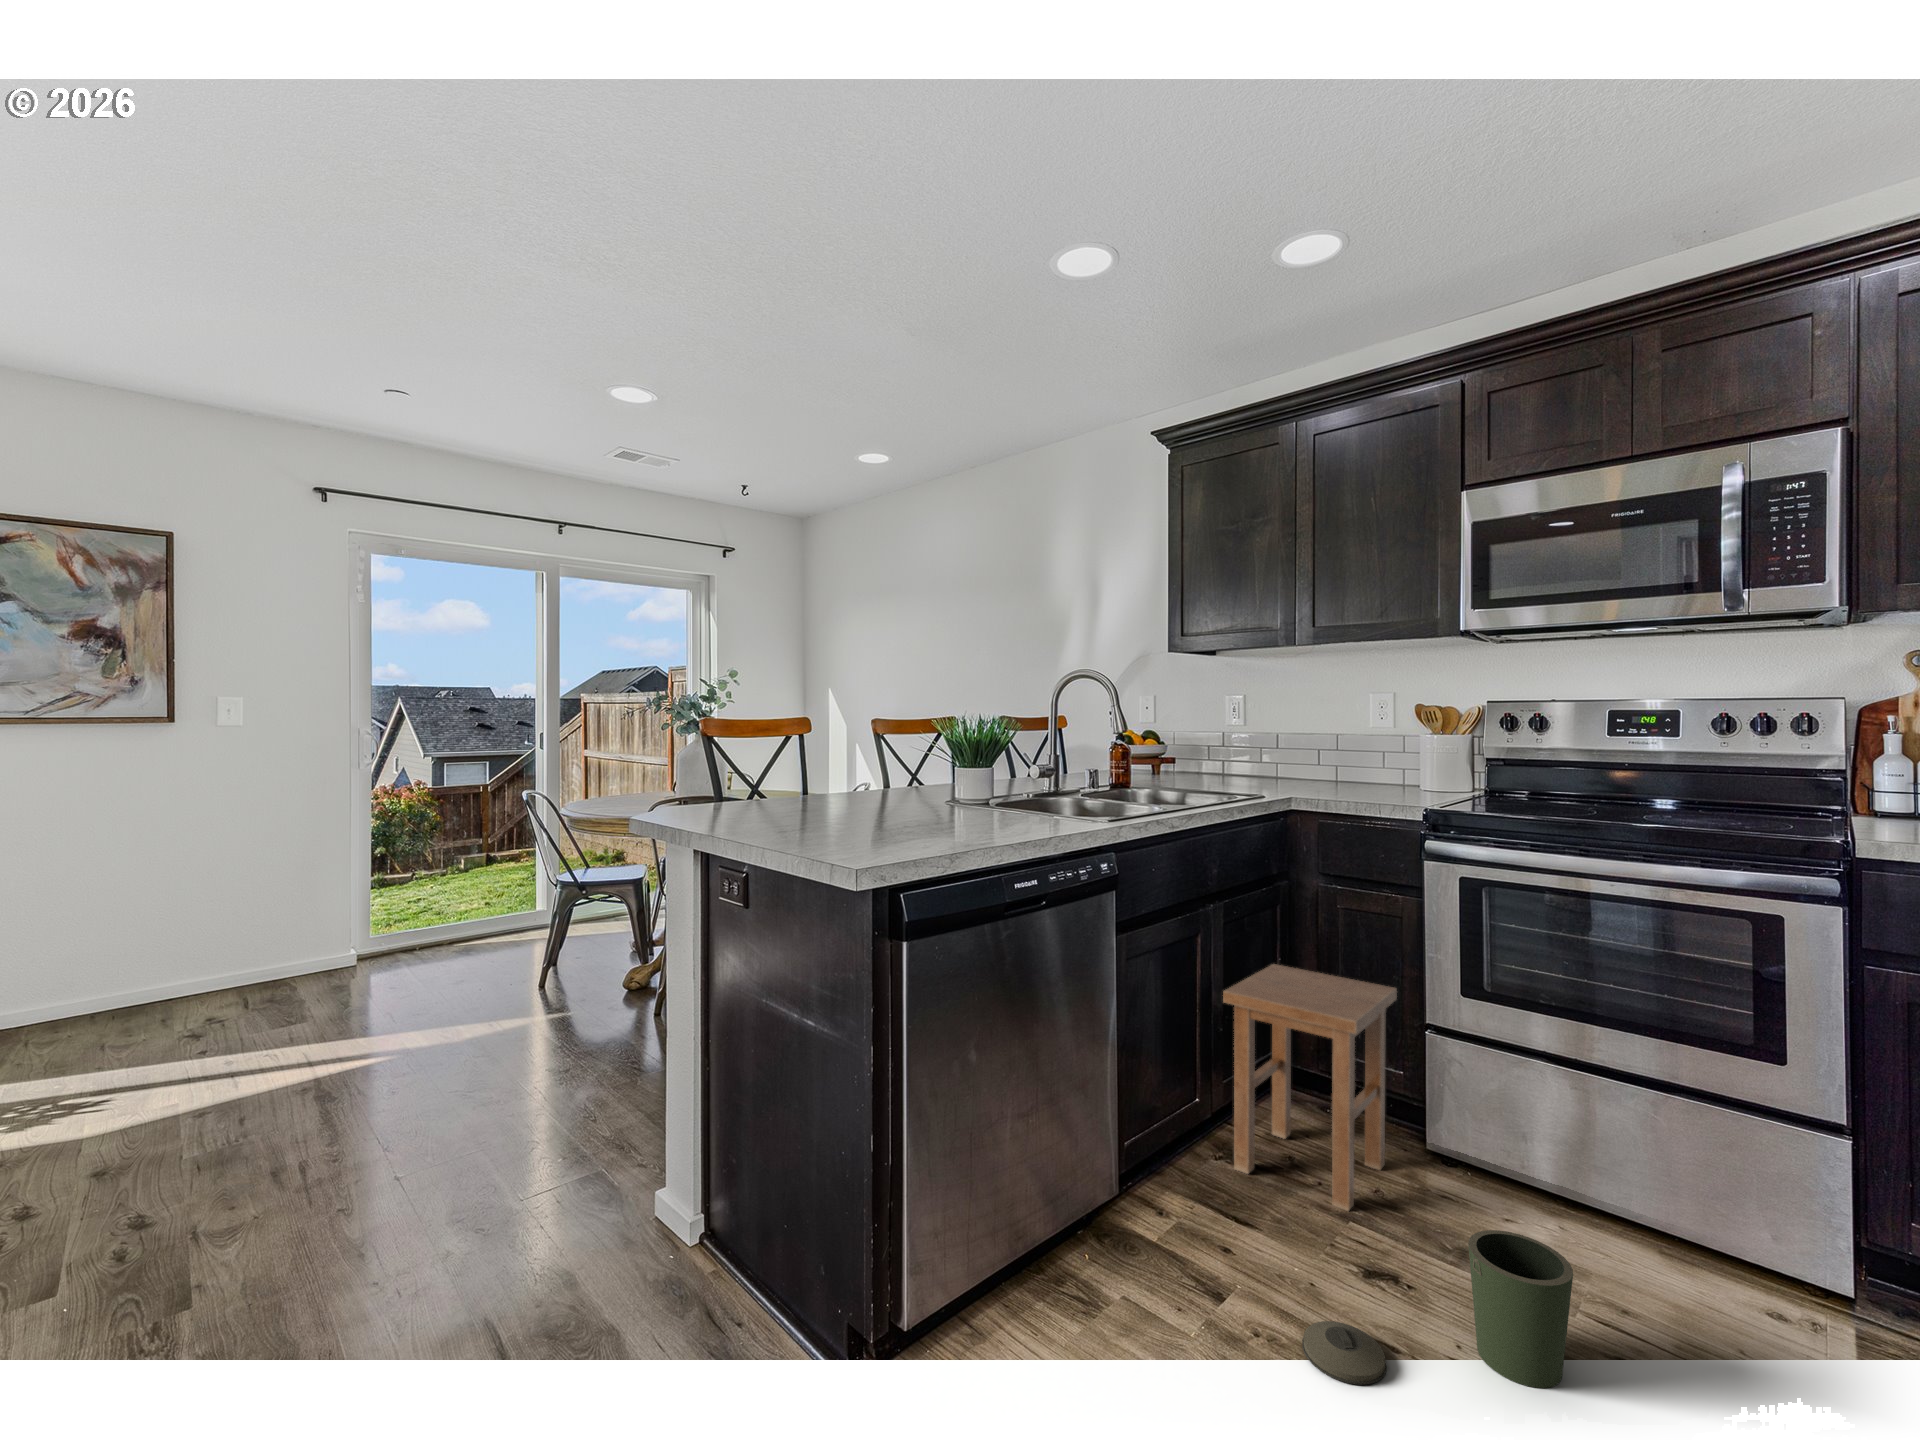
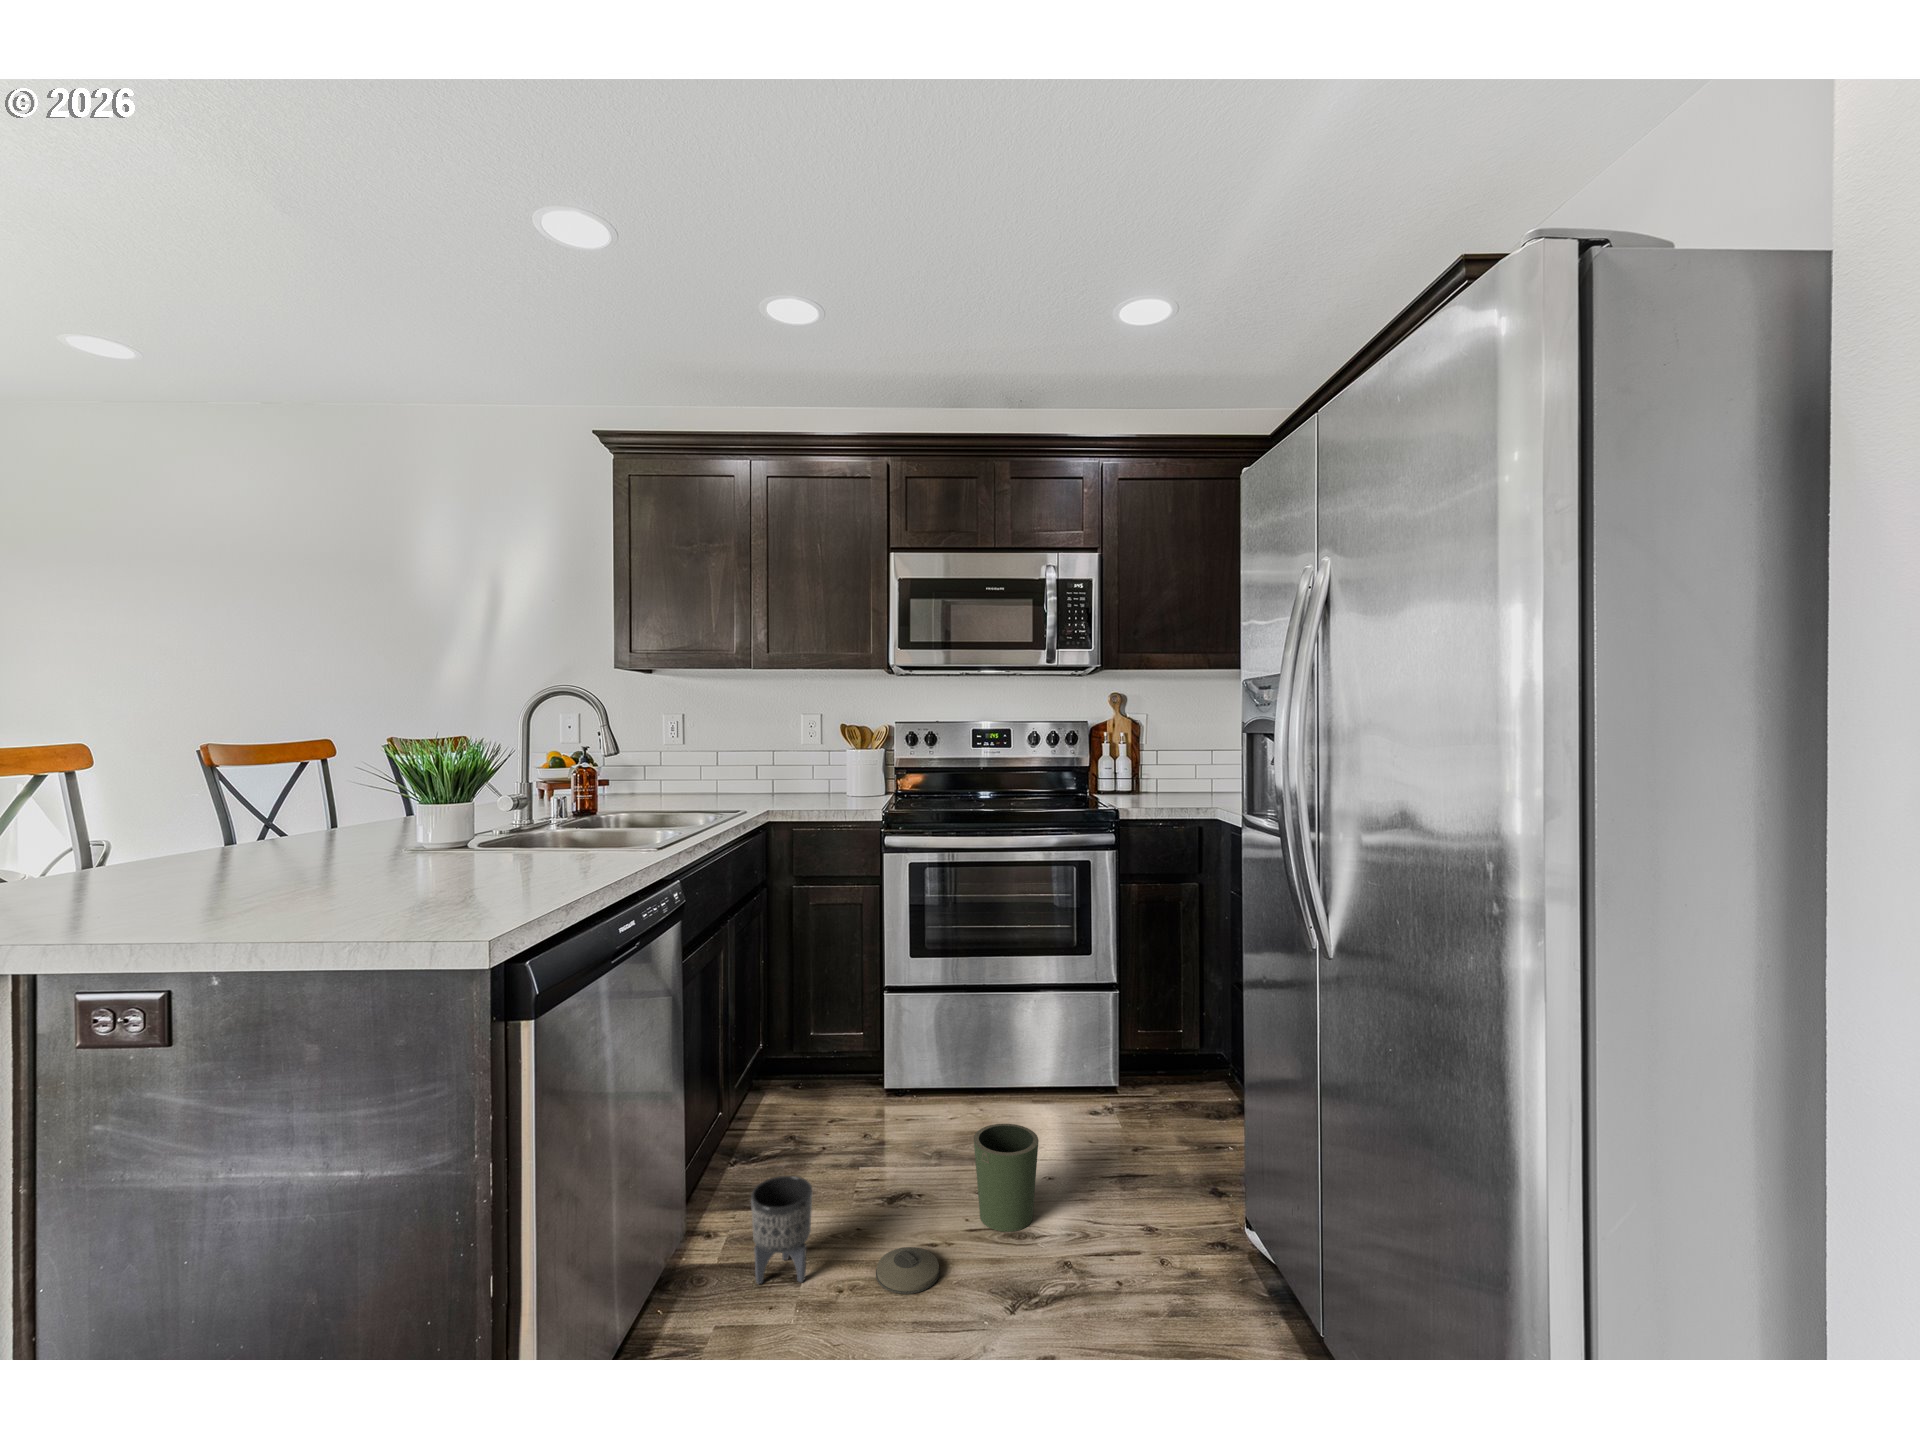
stool: present [1223,964,1397,1211] -> none [742,963,868,1165]
planter: none [1174,1179,1241,1303] -> present [751,1176,812,1284]

